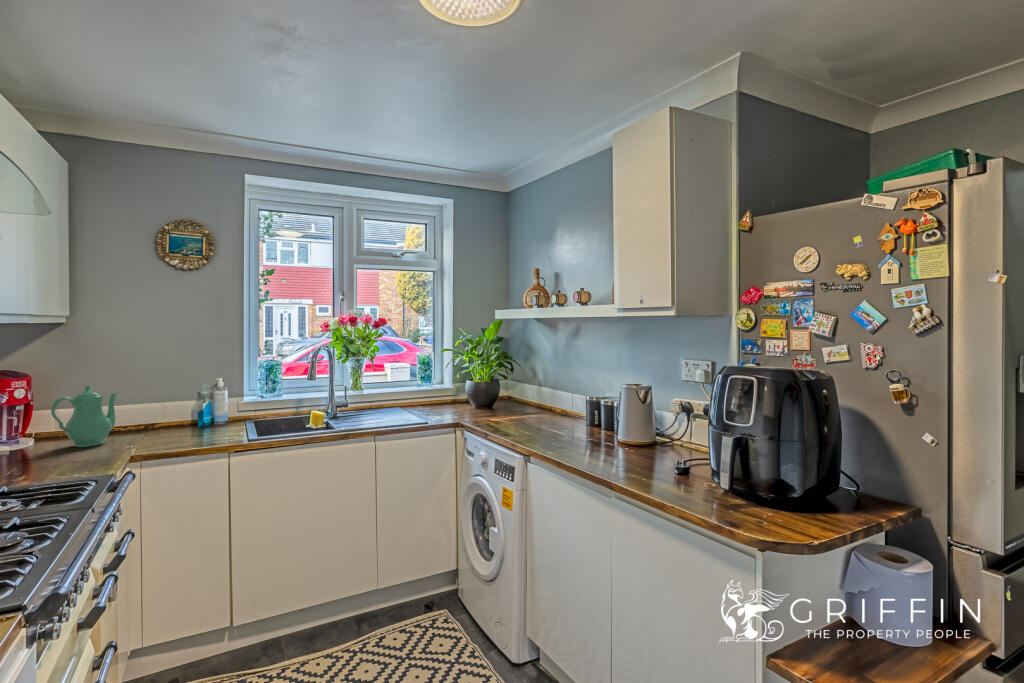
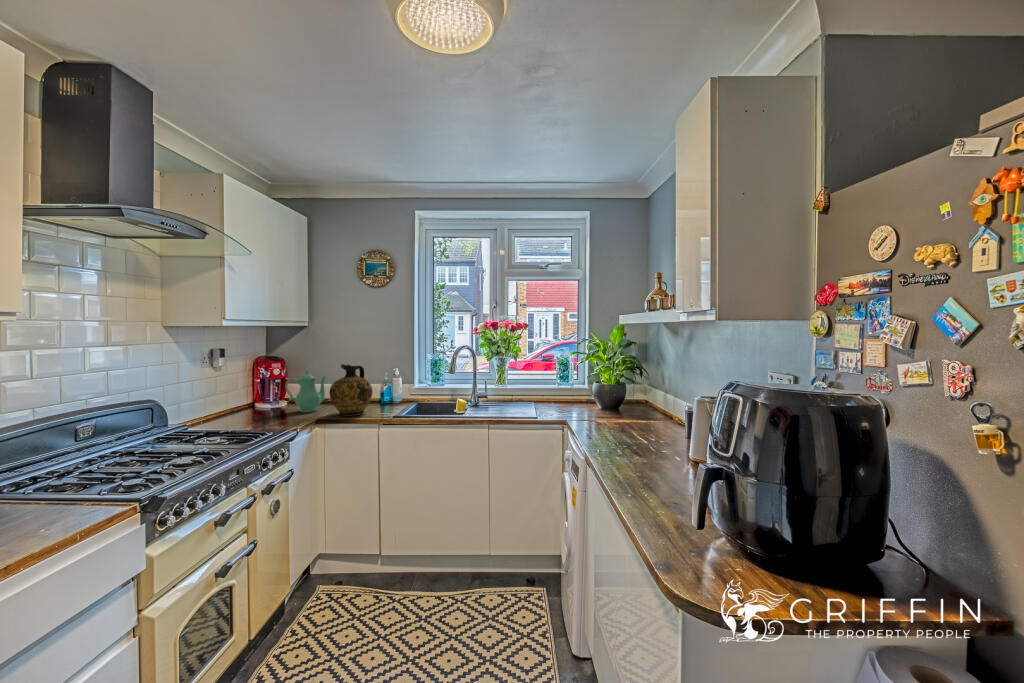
ceramic jug: none [139,373,207,445] -> present [329,364,373,416]

